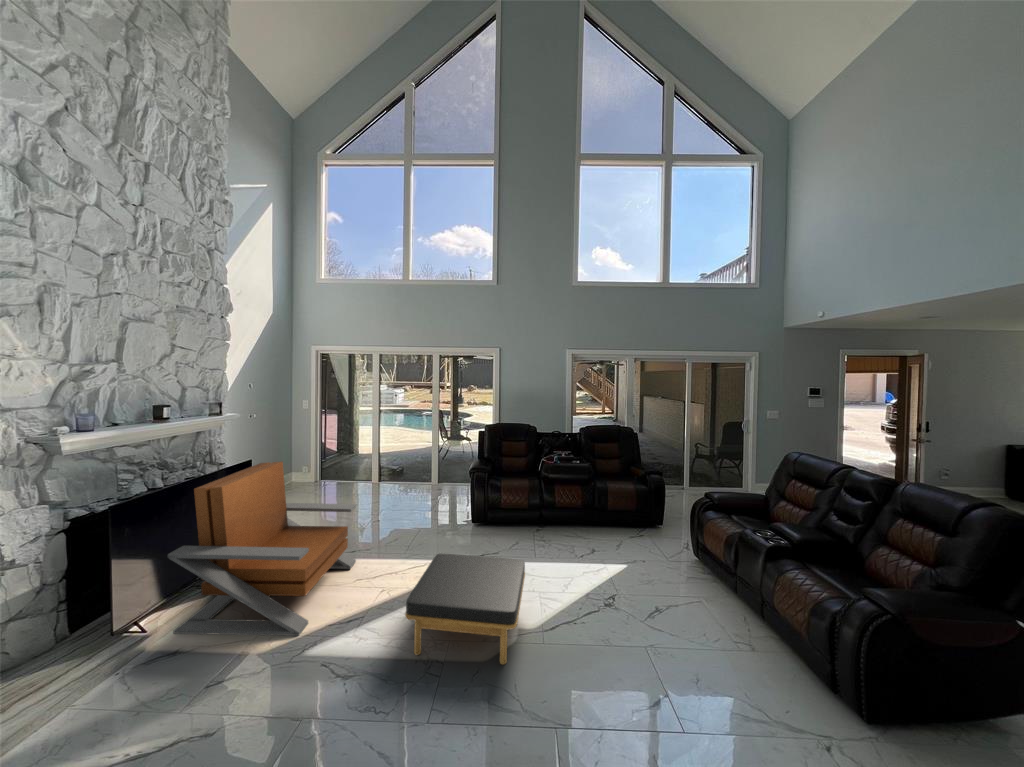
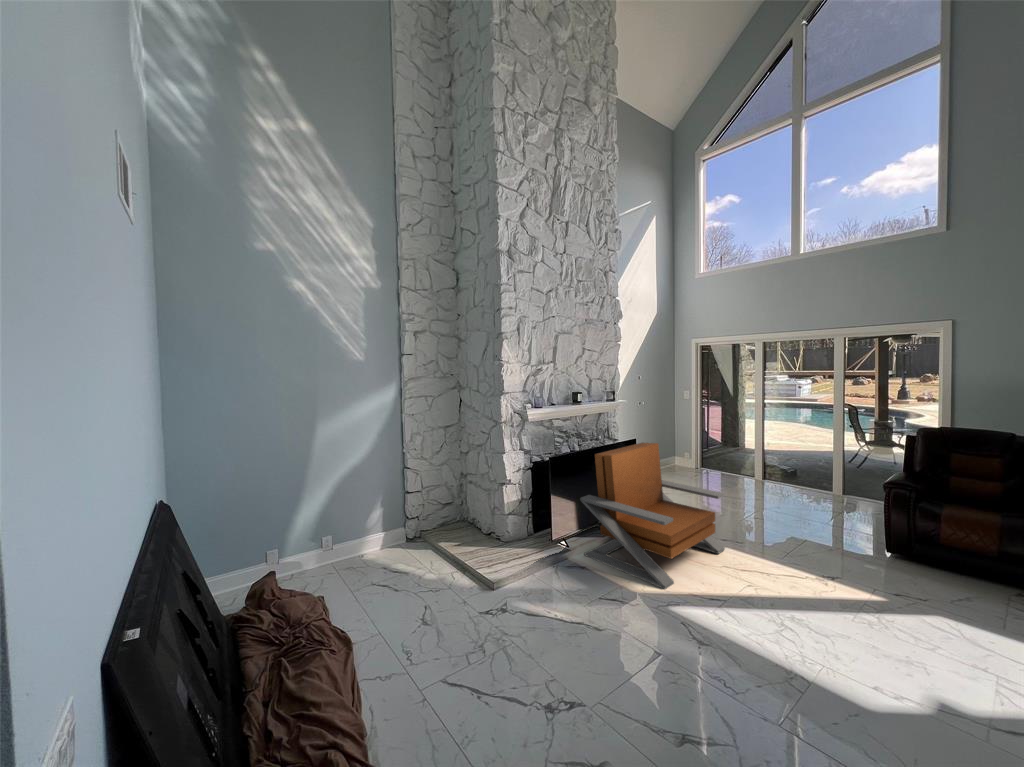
ottoman: present [405,554,525,665] -> none [758,562,943,709]

